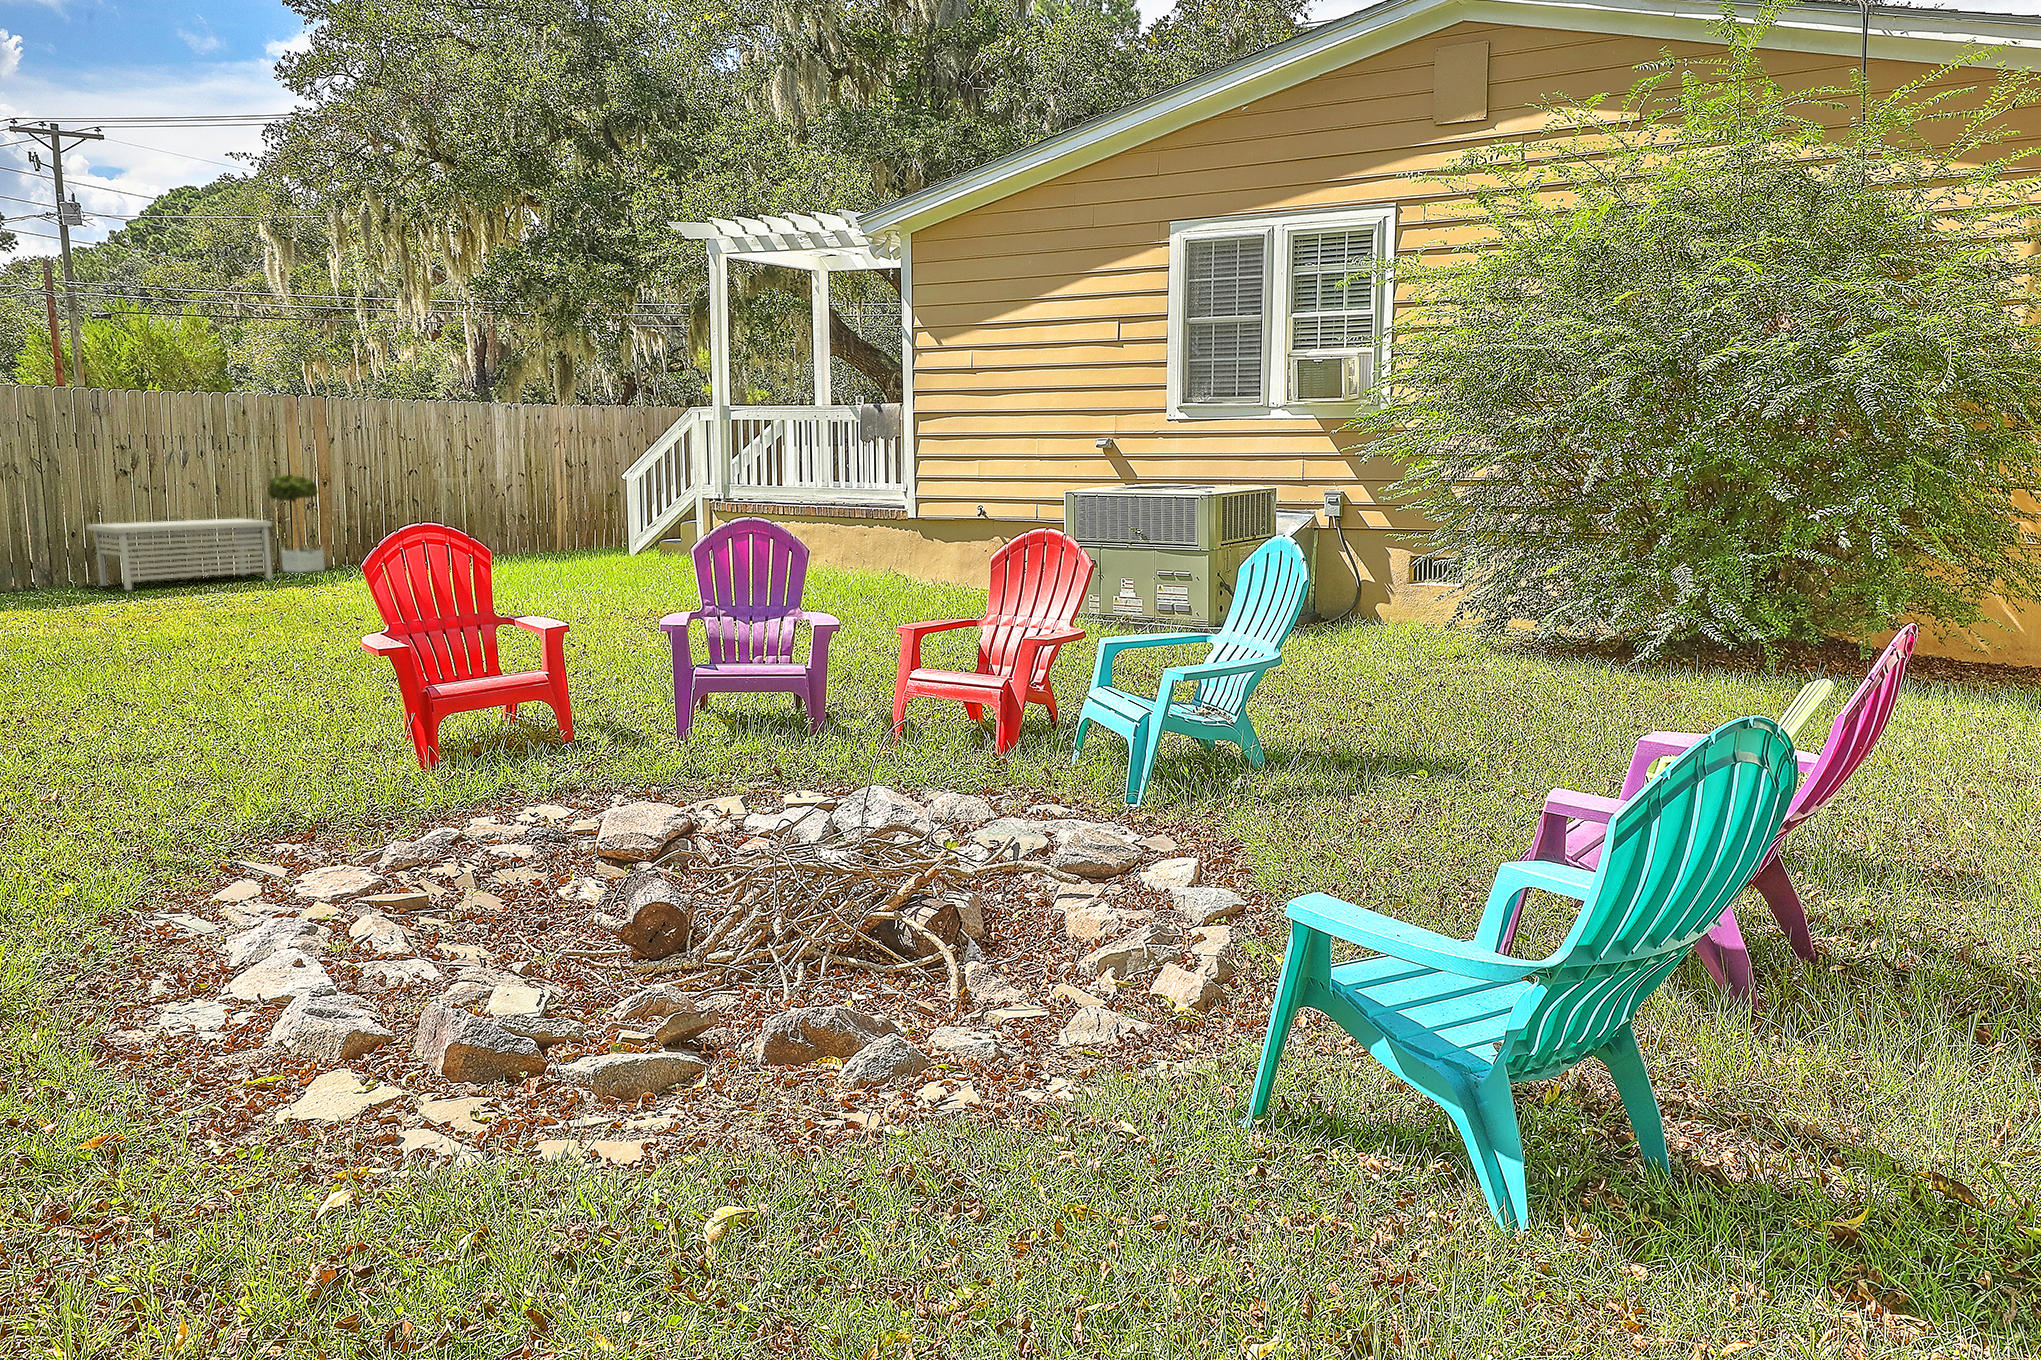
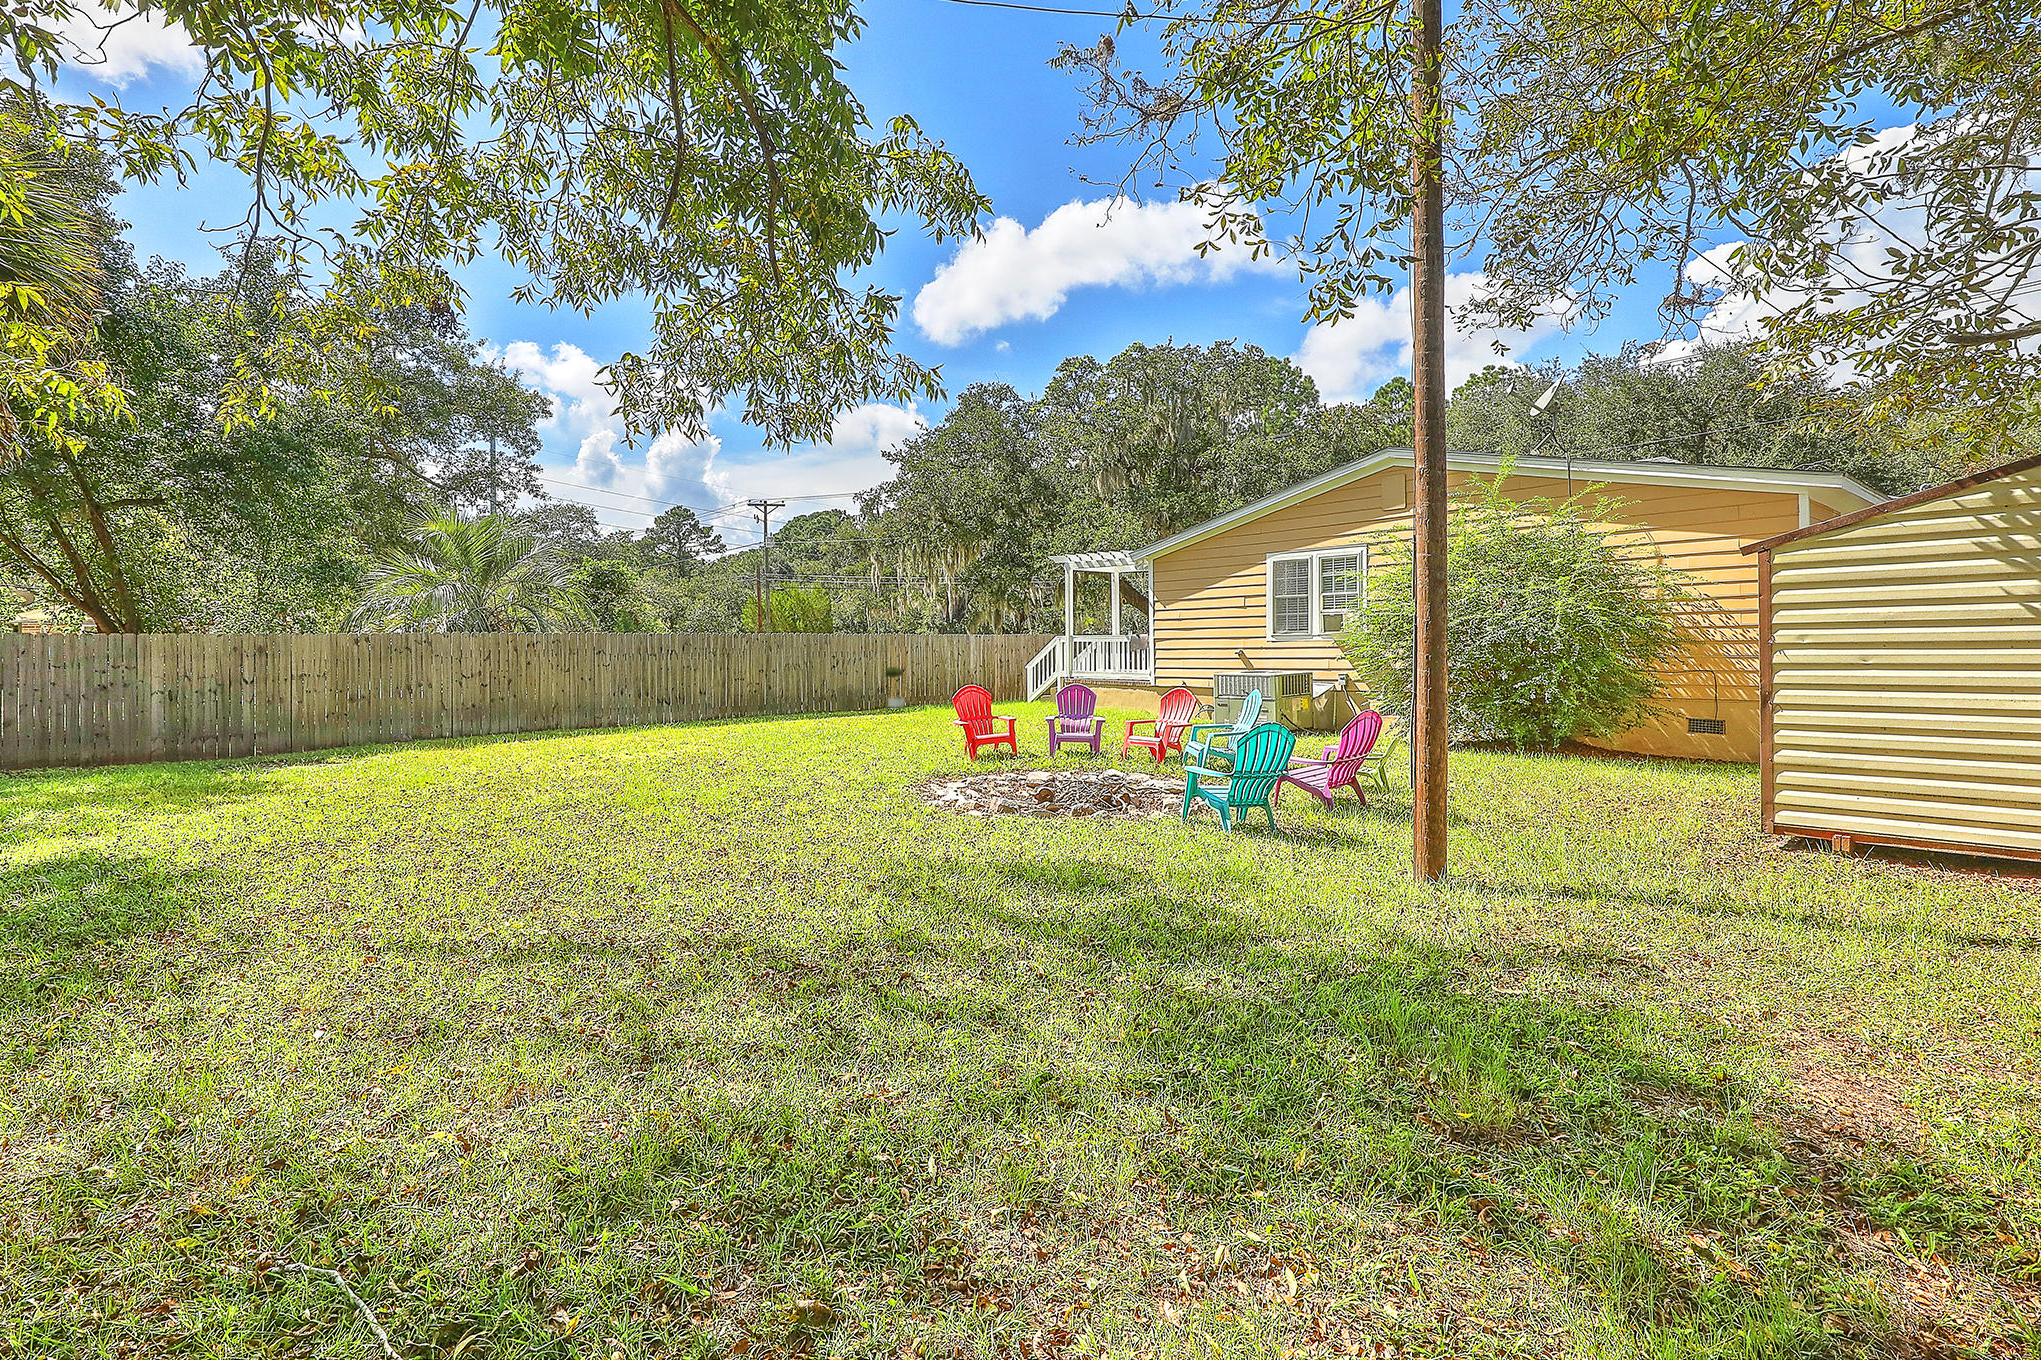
storage bench: present [87,518,272,590] -> none [825,685,888,713]

